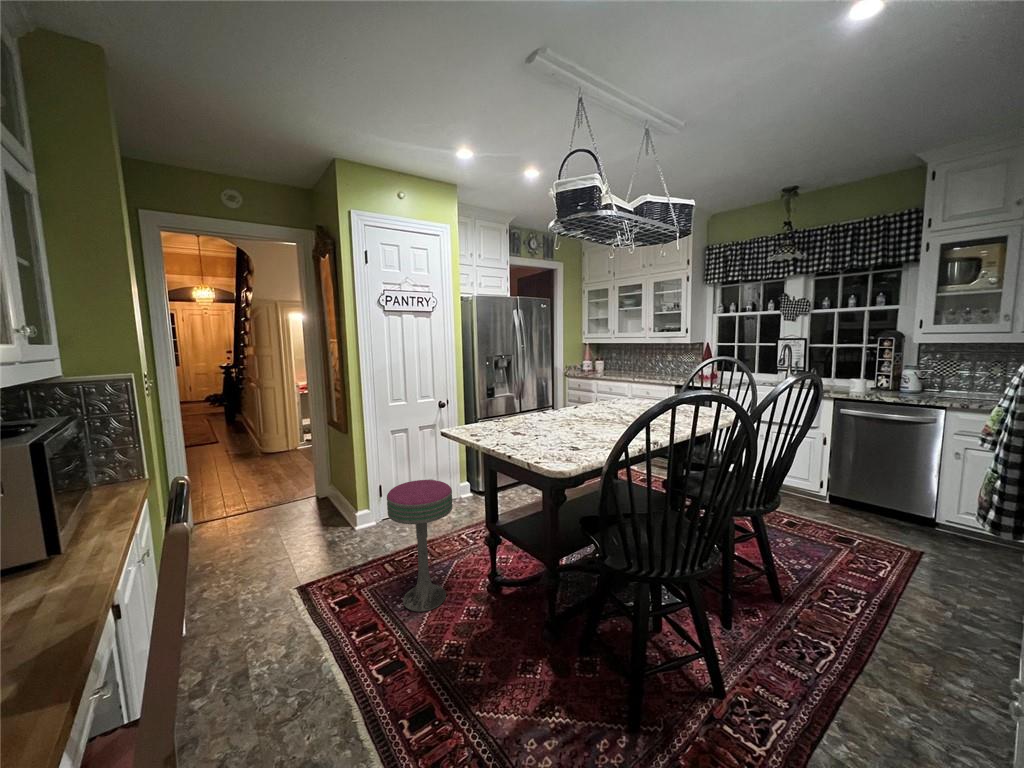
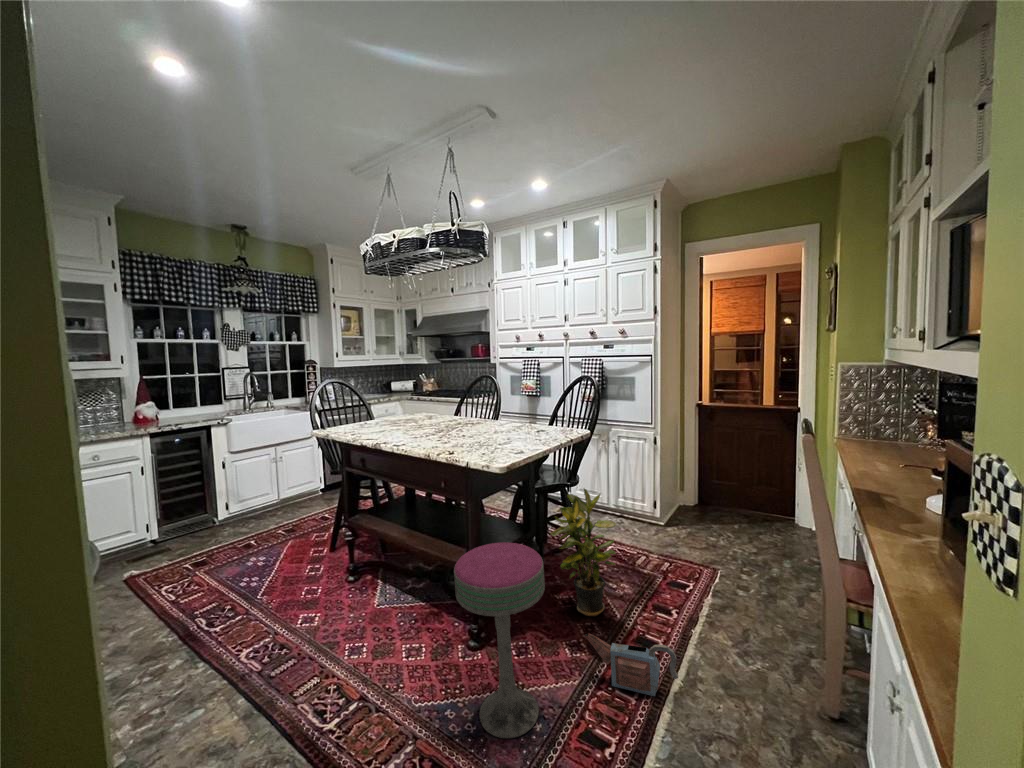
potted plant: none [461,534,551,705] -> present [550,488,616,616]
watering can: none [342,612,420,693] -> present [585,633,678,696]

